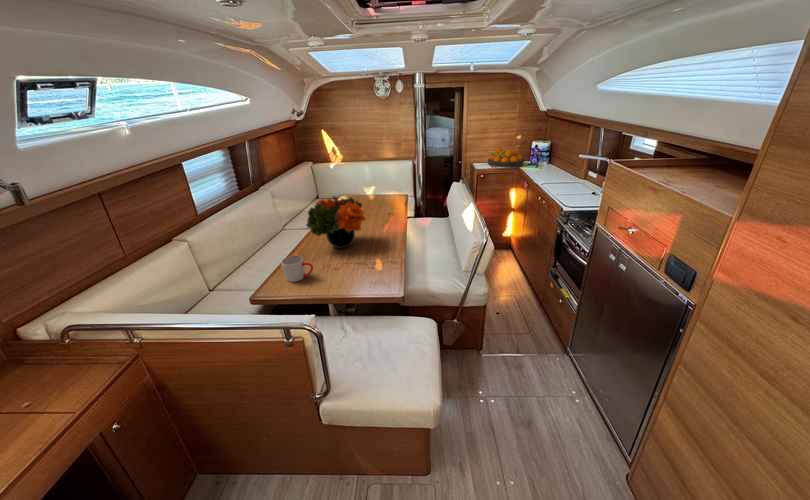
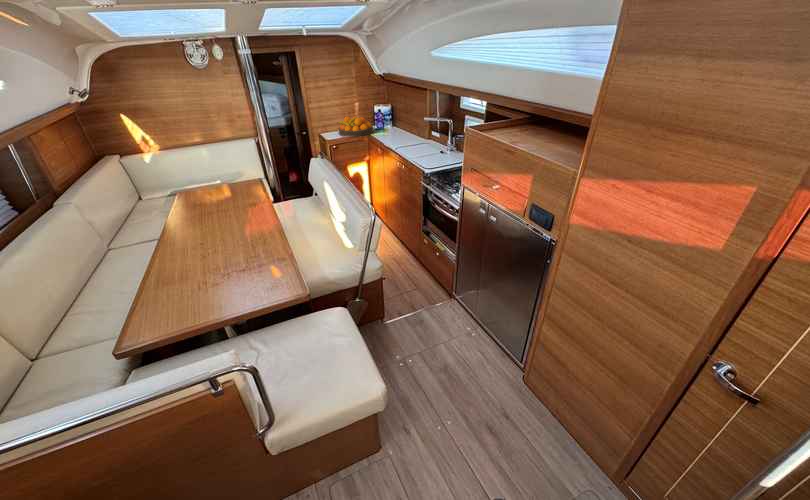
flower arrangement: present [306,196,366,248] -> none [152,198,237,262]
mug: present [281,256,313,282] -> none [140,287,190,322]

